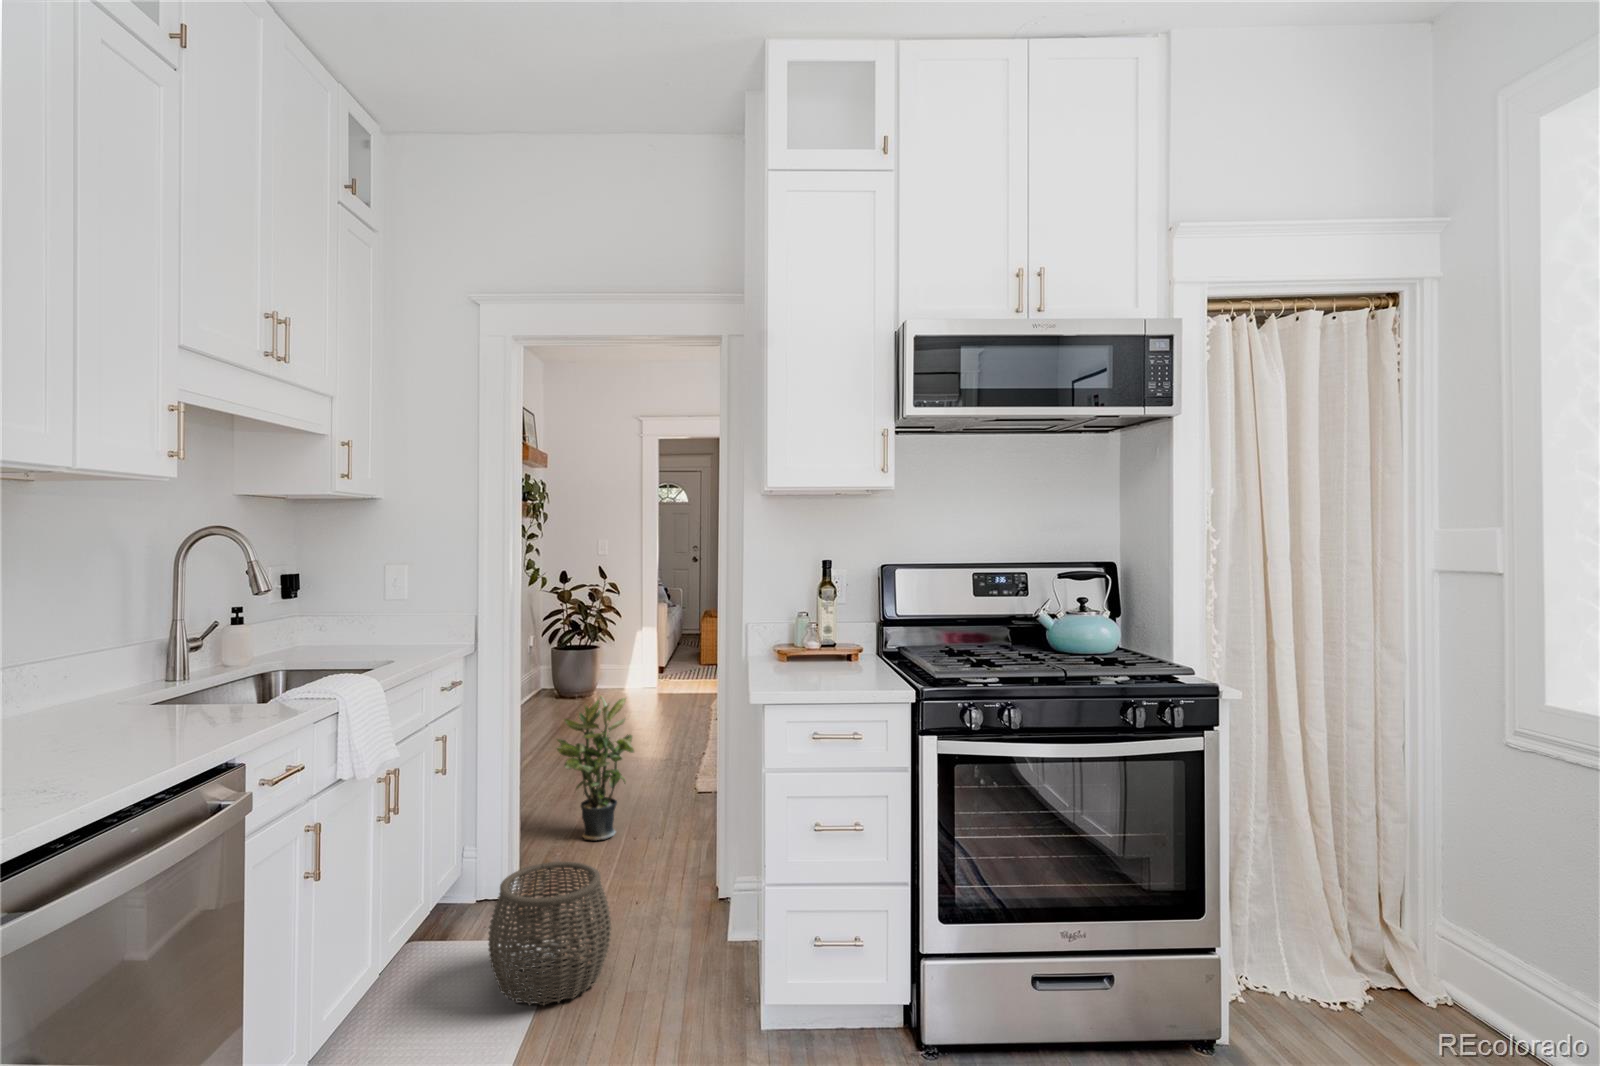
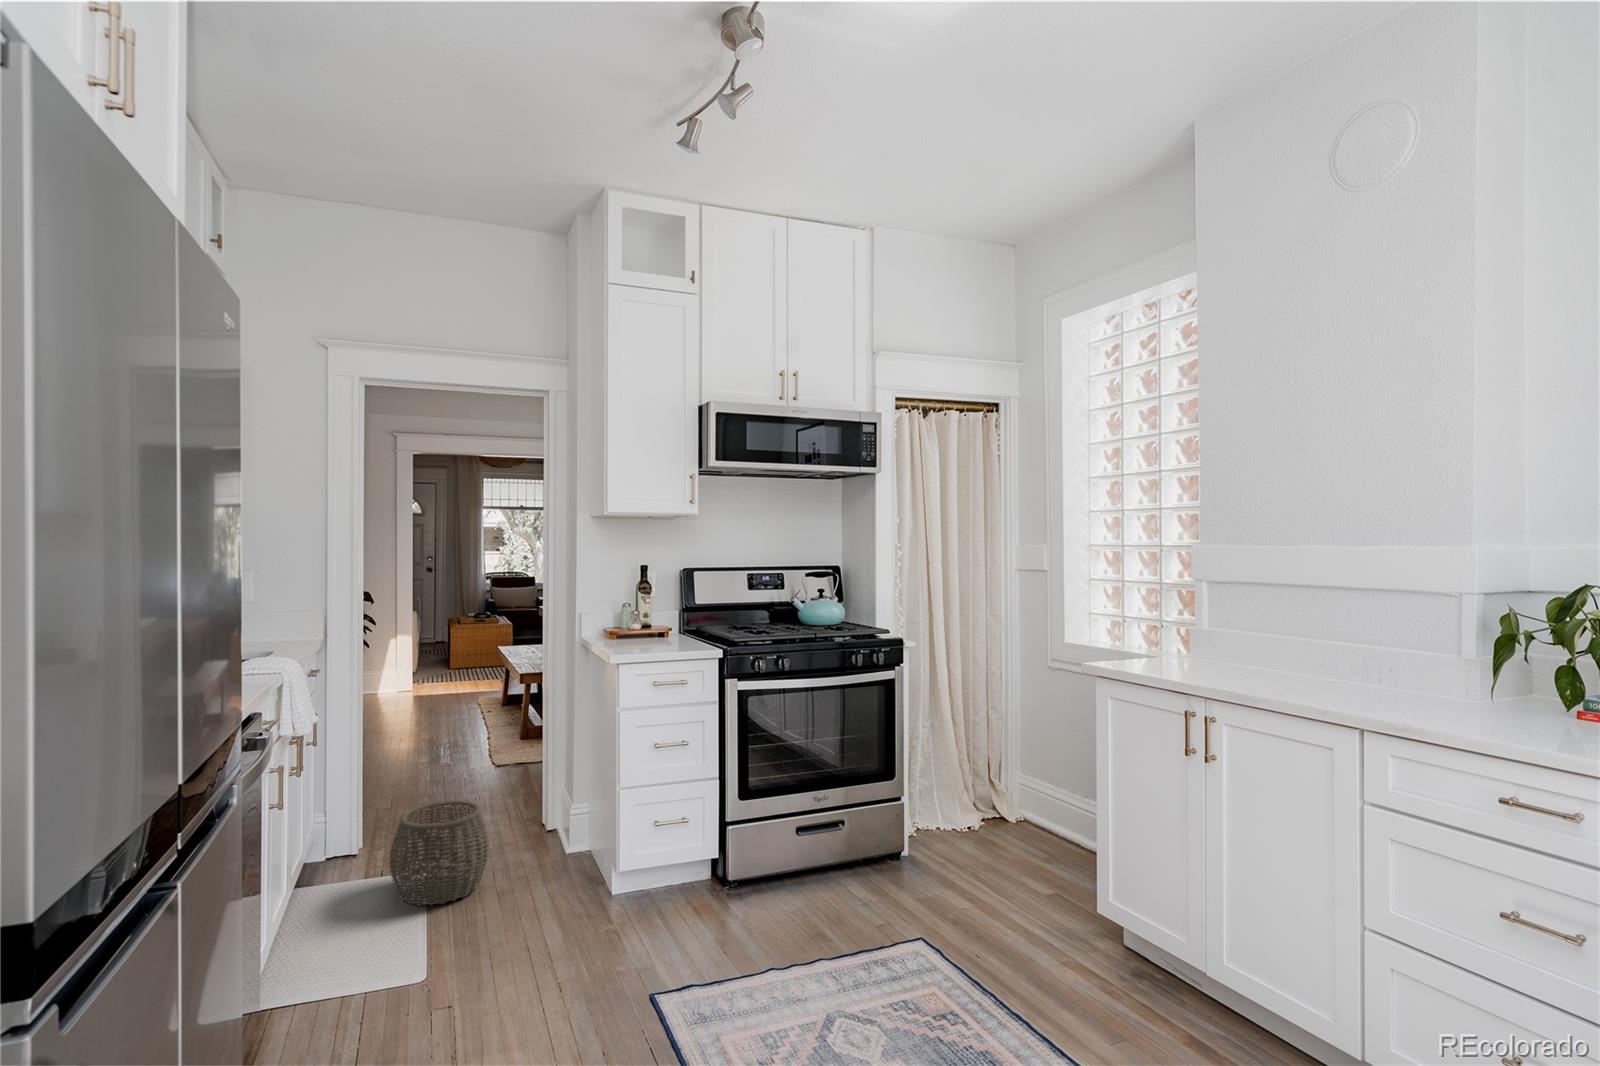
potted plant: present [557,697,634,841] -> none [395,680,465,802]

